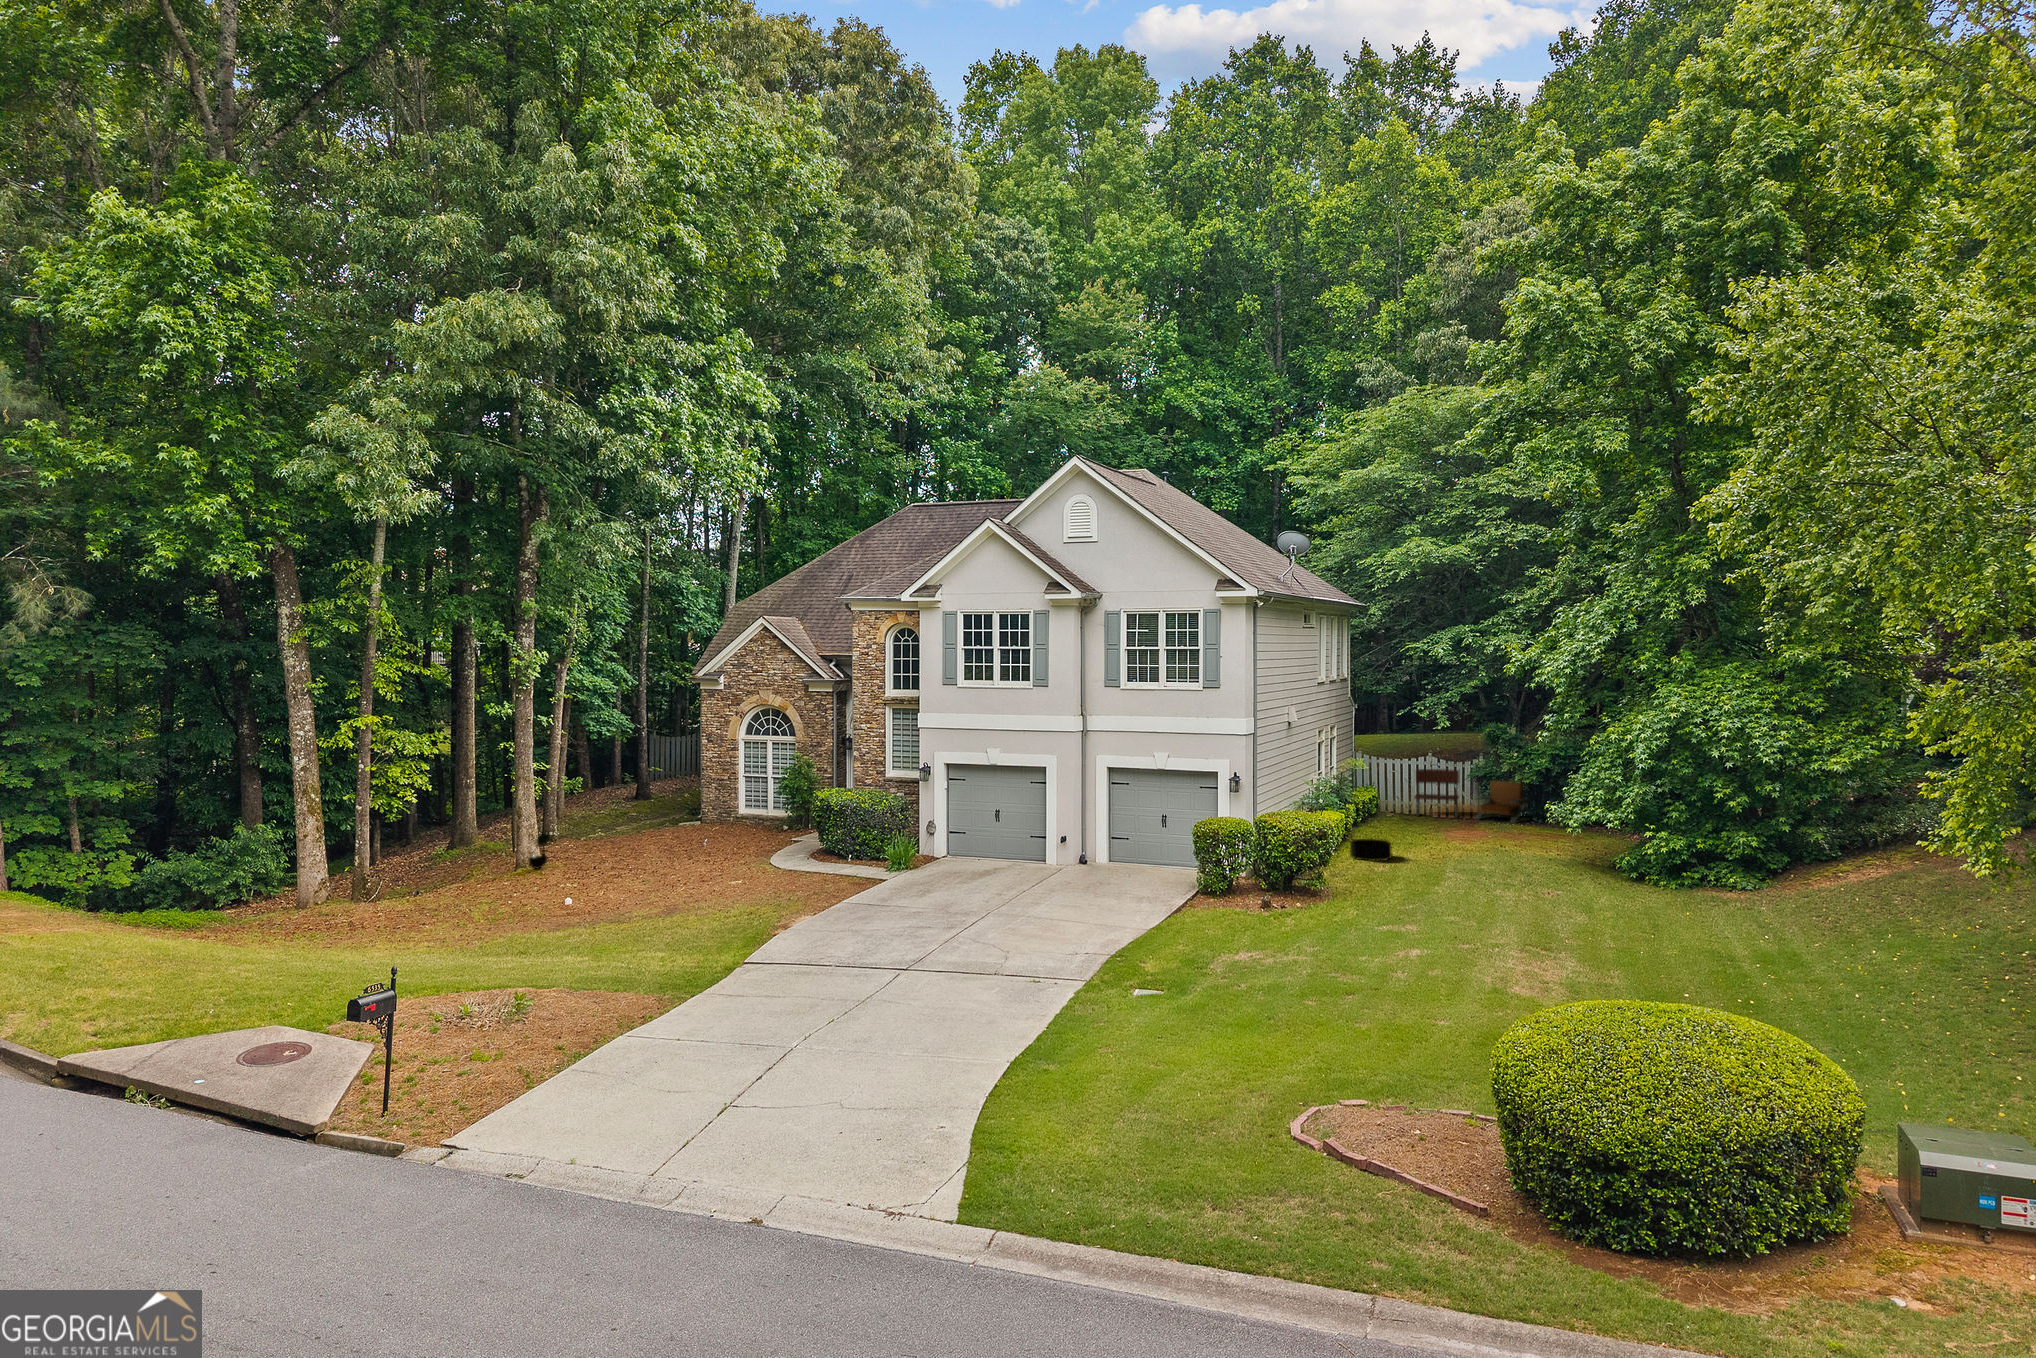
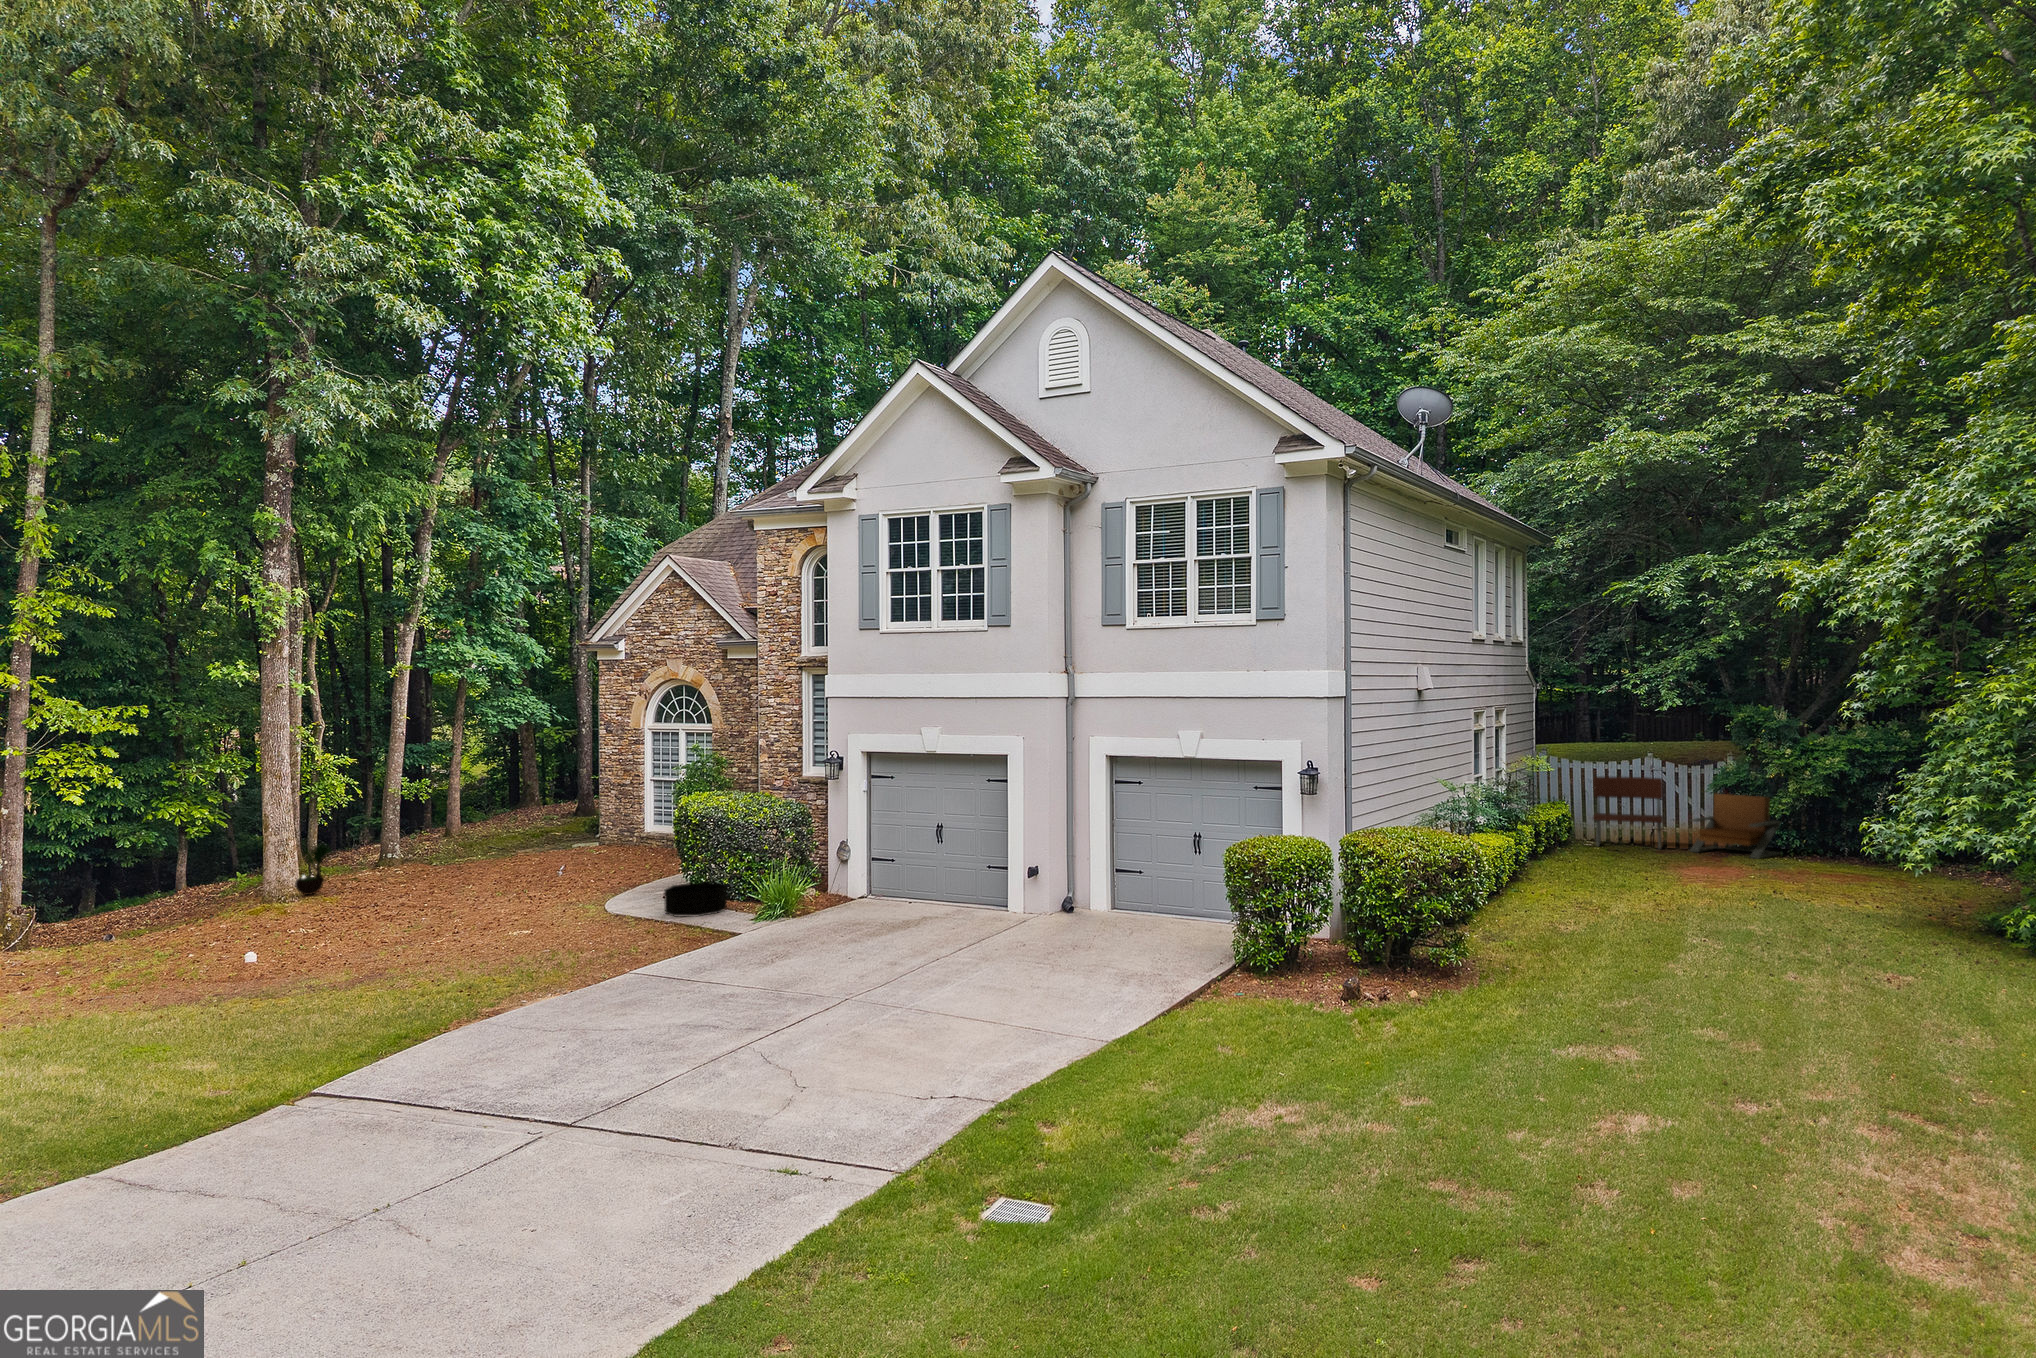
basket: present [1350,839,1392,861] -> present [664,882,727,917]

